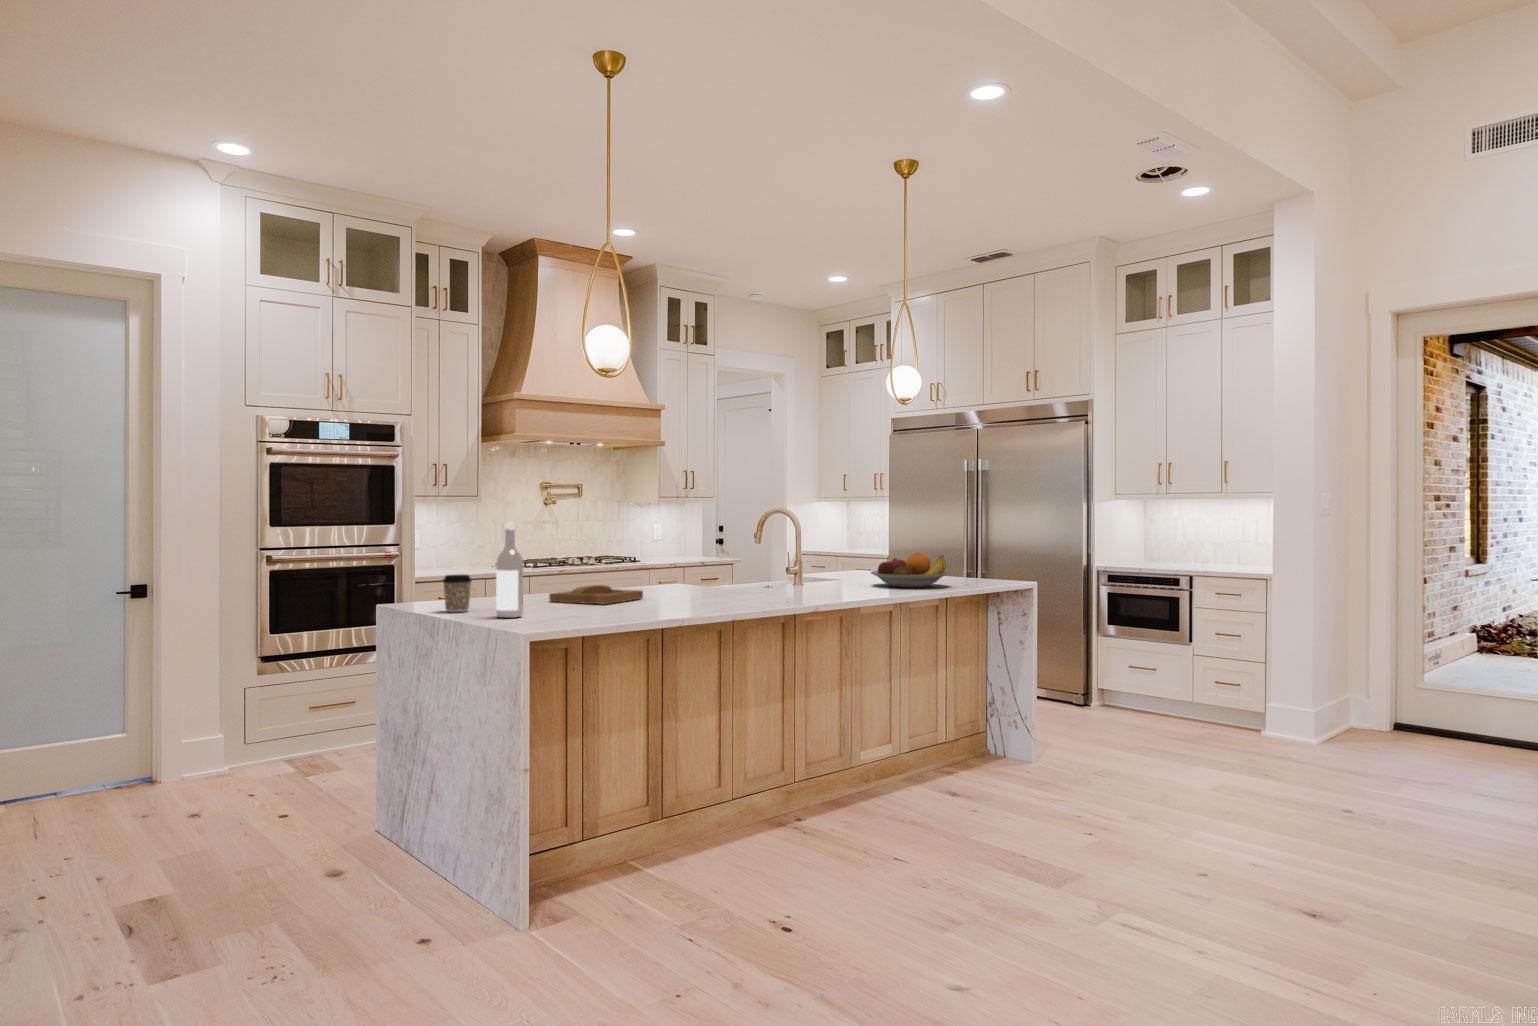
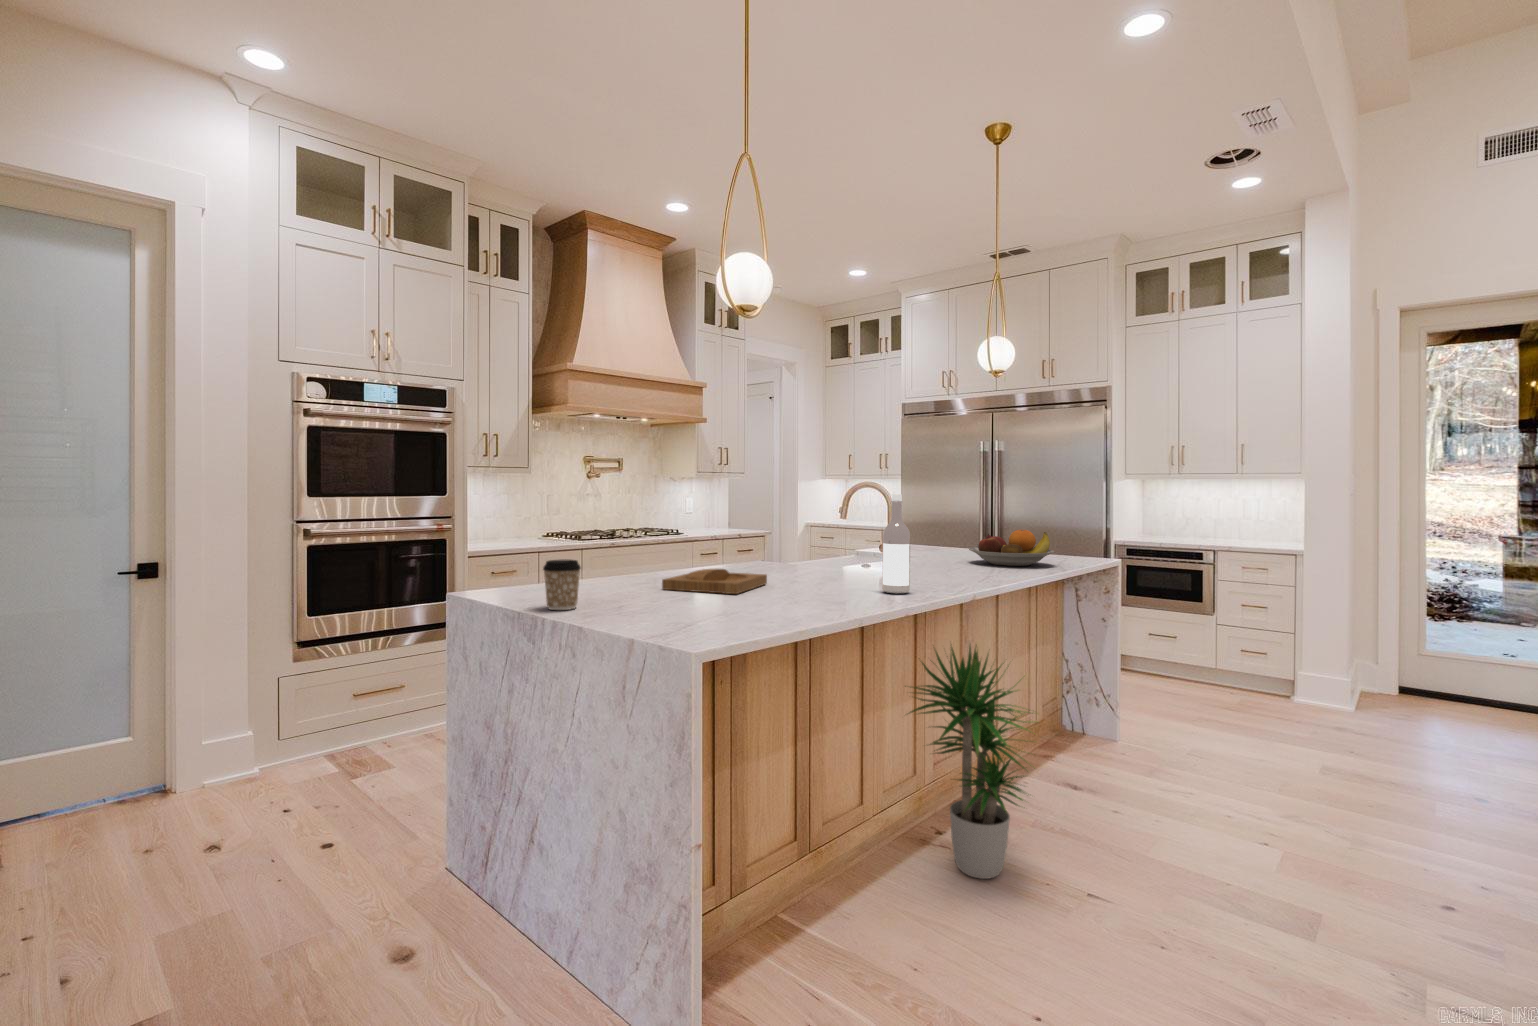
wine bottle: present [496,523,523,618] -> present [882,494,910,594]
potted plant: none [749,646,870,847] -> present [905,646,1035,879]

